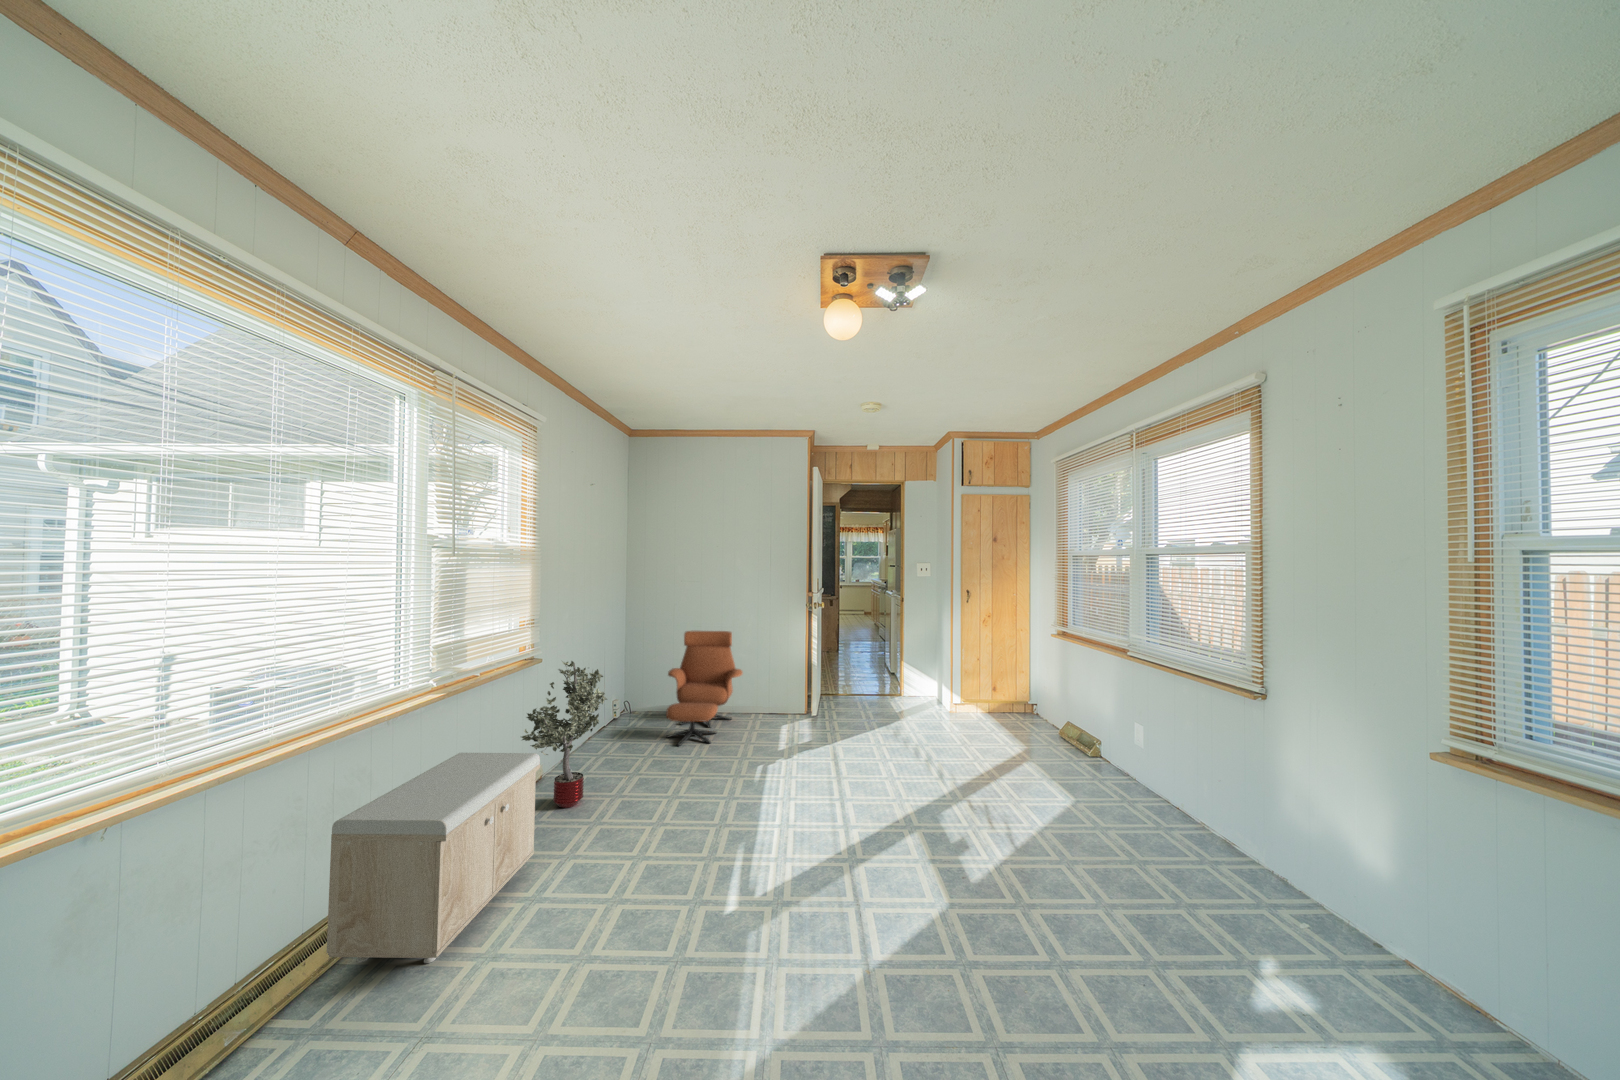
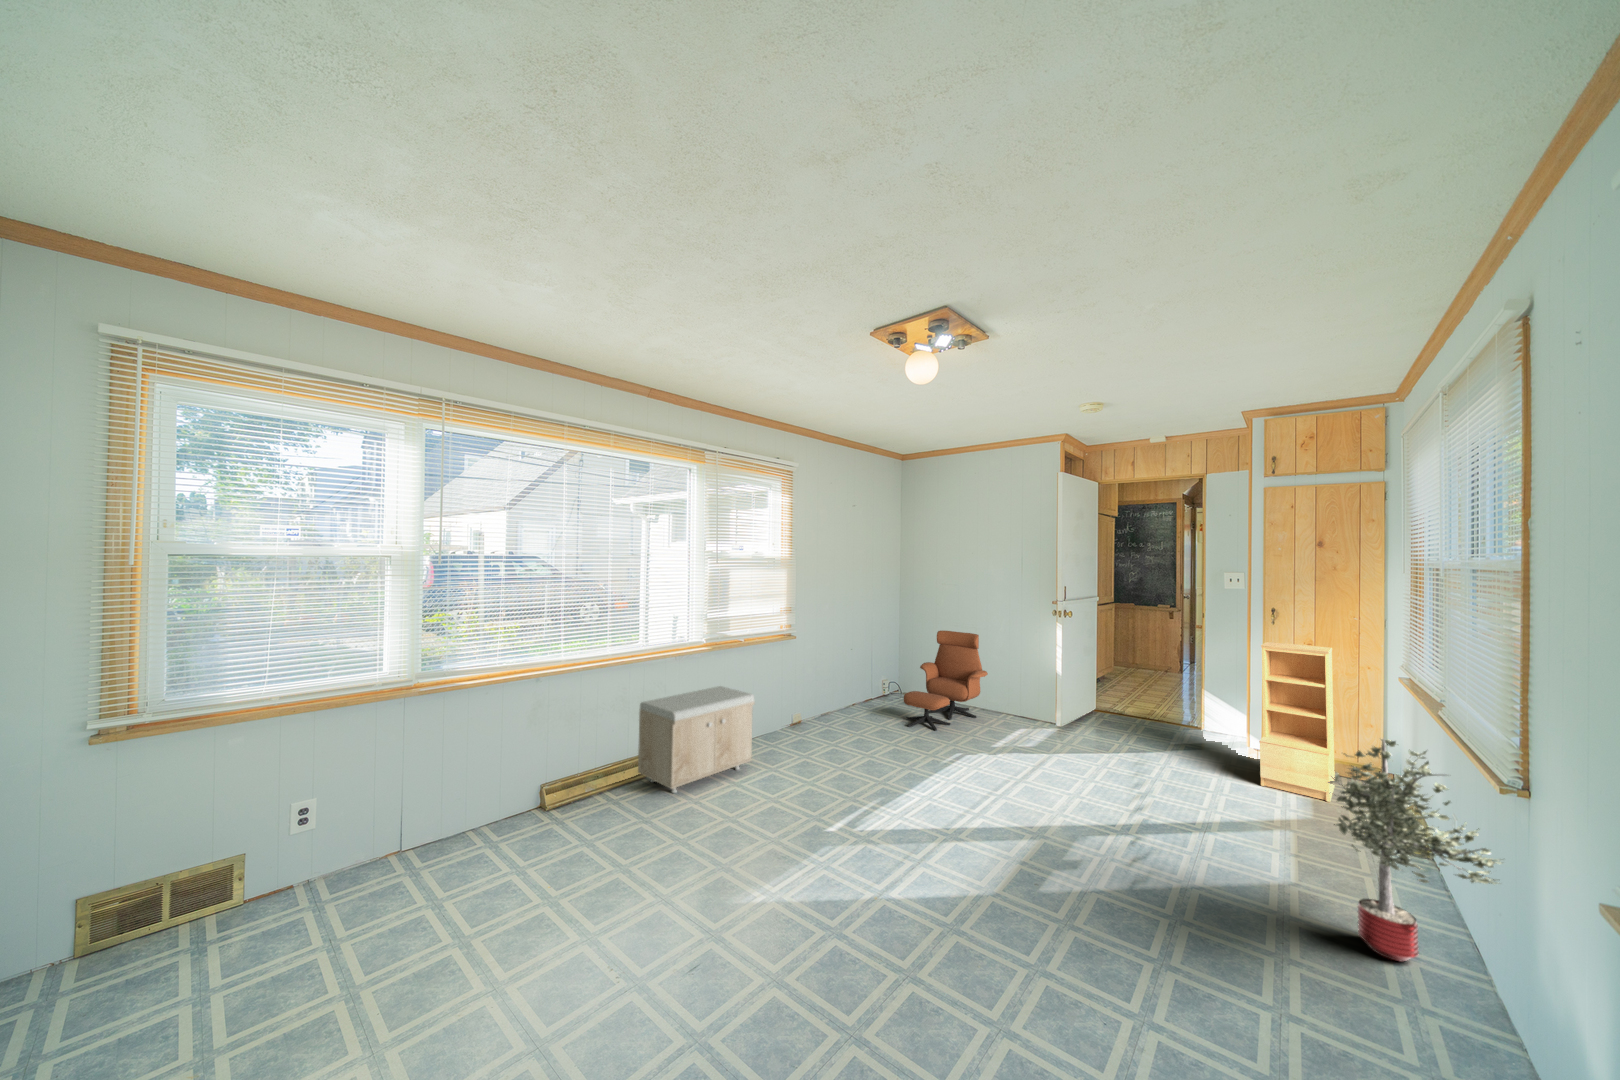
bookshelf: none [962,616,1012,729] -> present [1259,642,1335,802]
potted tree: present [521,661,607,808] -> present [1329,739,1502,961]

